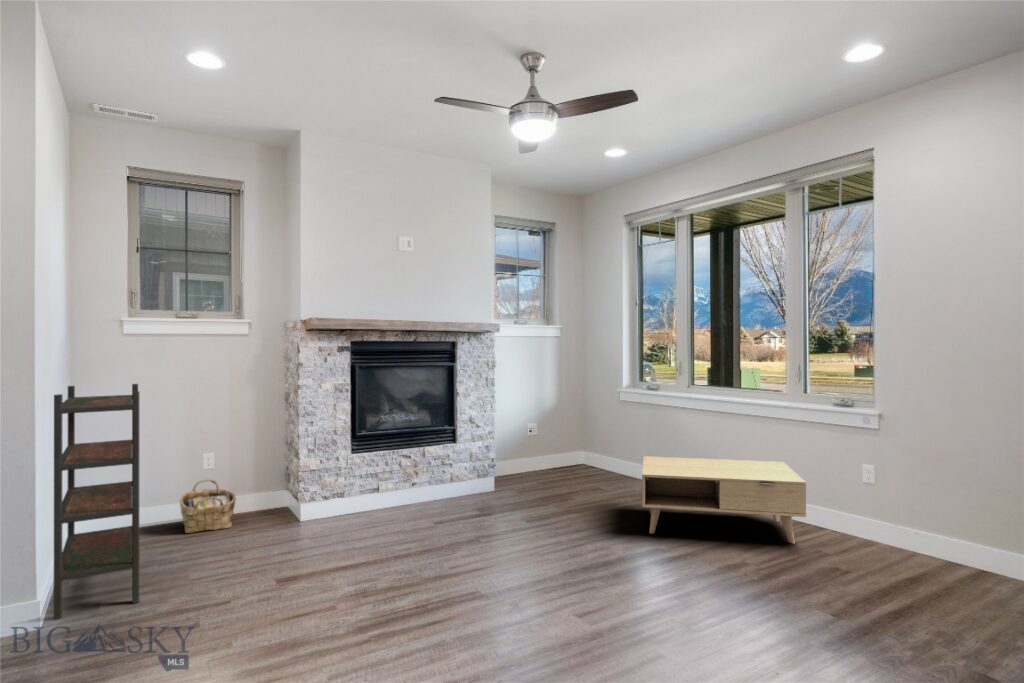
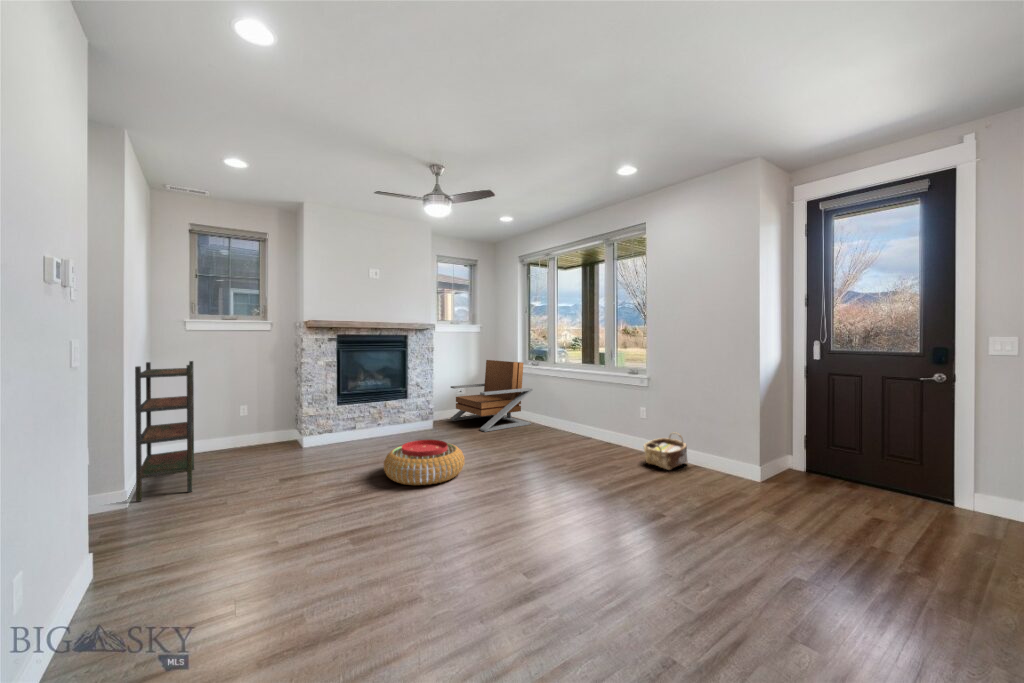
lounge chair: none [517,380,654,499] -> present [450,360,532,432]
coffee table: present [642,456,806,544] -> none [512,405,603,453]
woven basket: present [180,479,236,533] -> present [644,432,687,470]
pouf: none [444,518,579,602] -> present [384,440,464,485]

